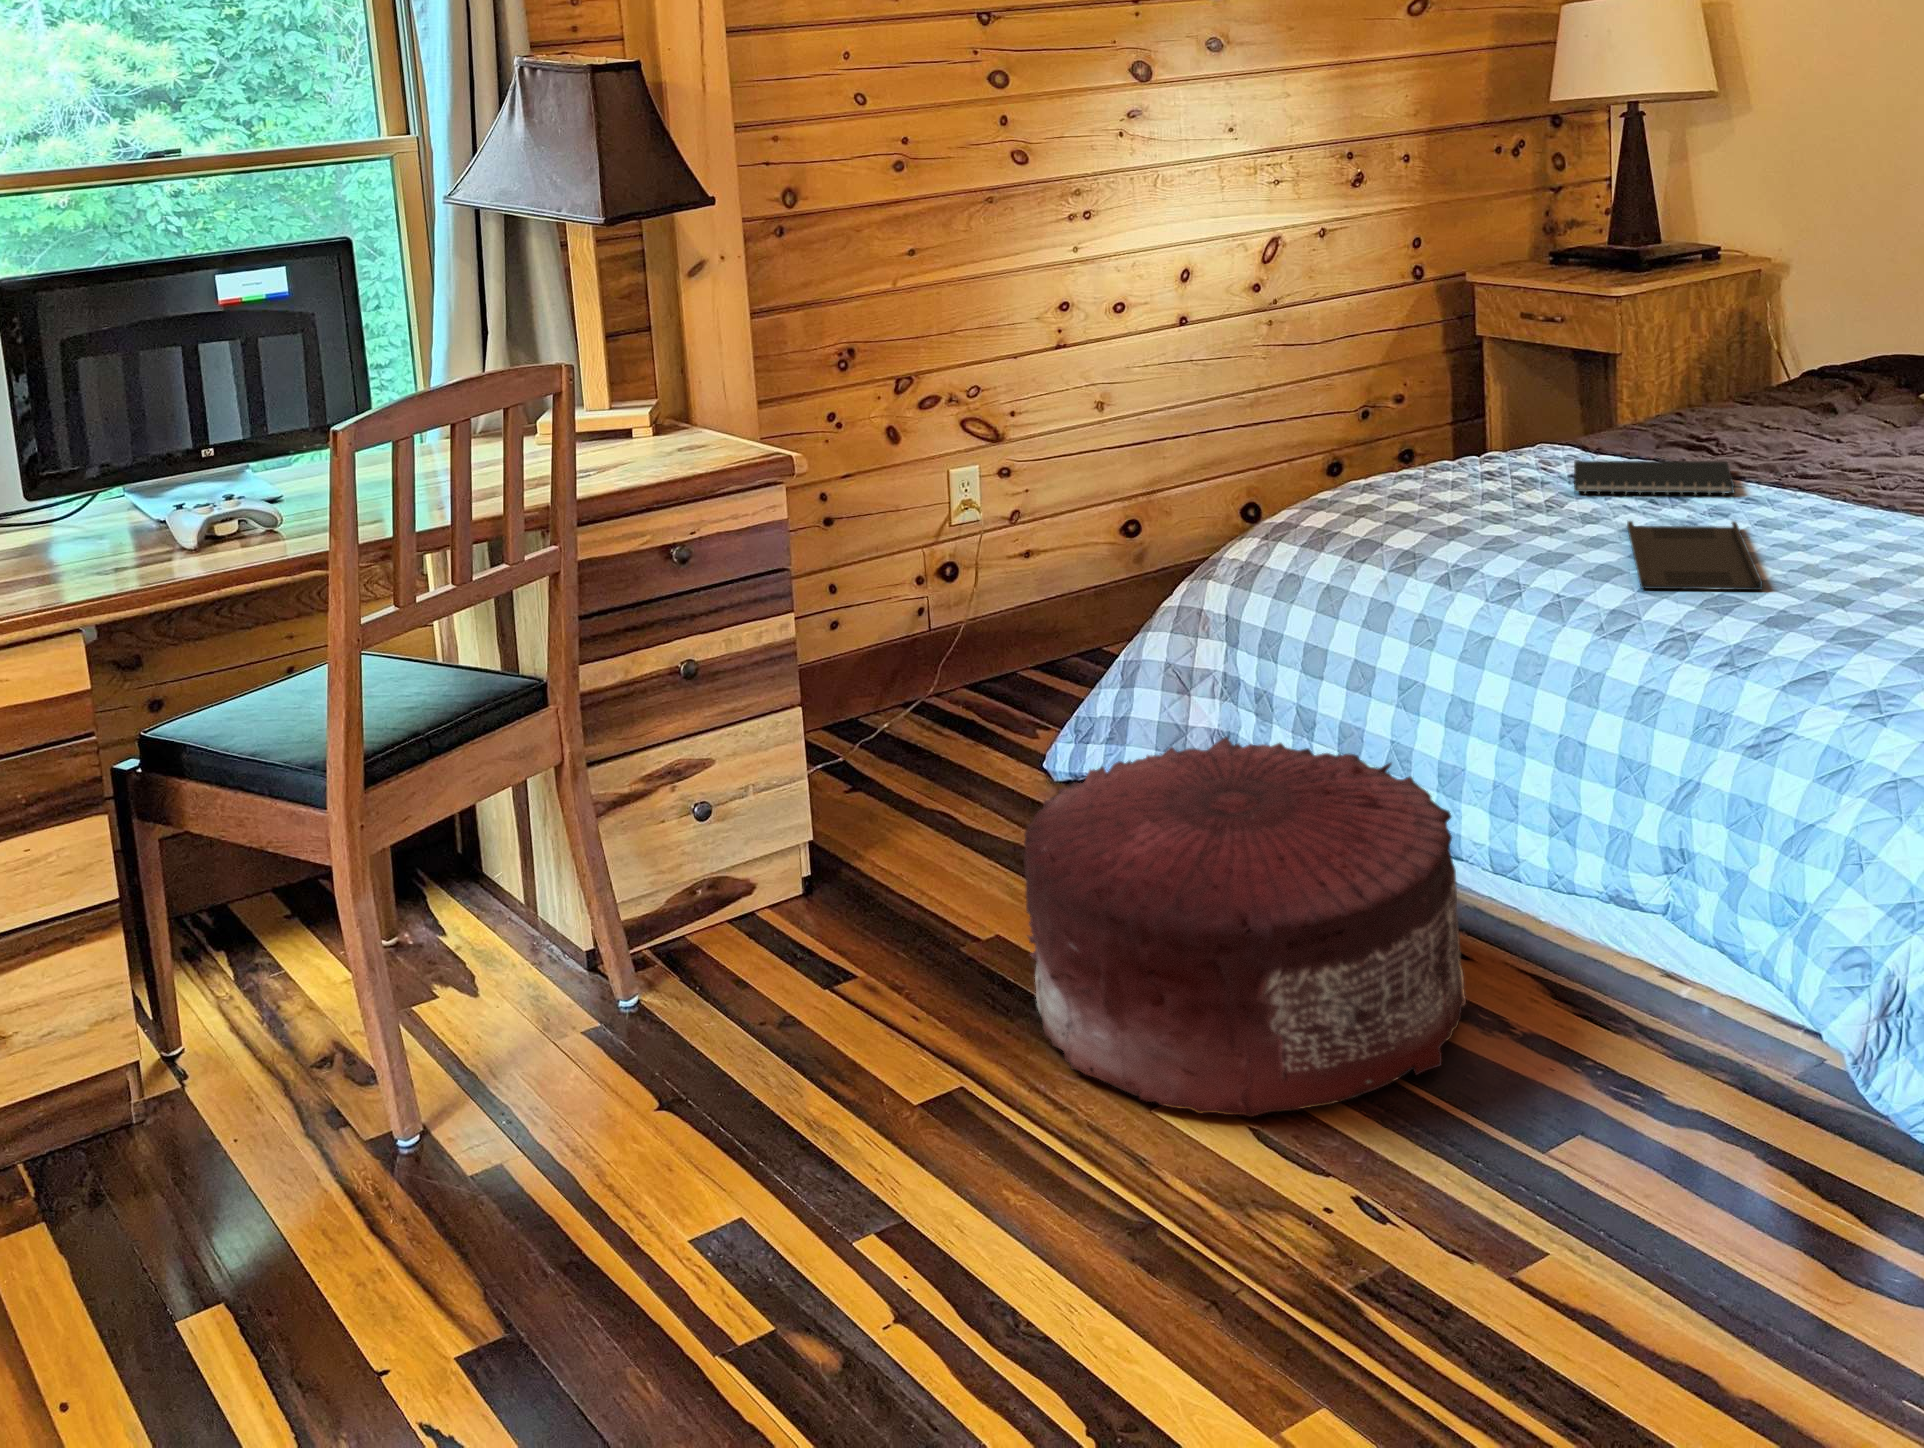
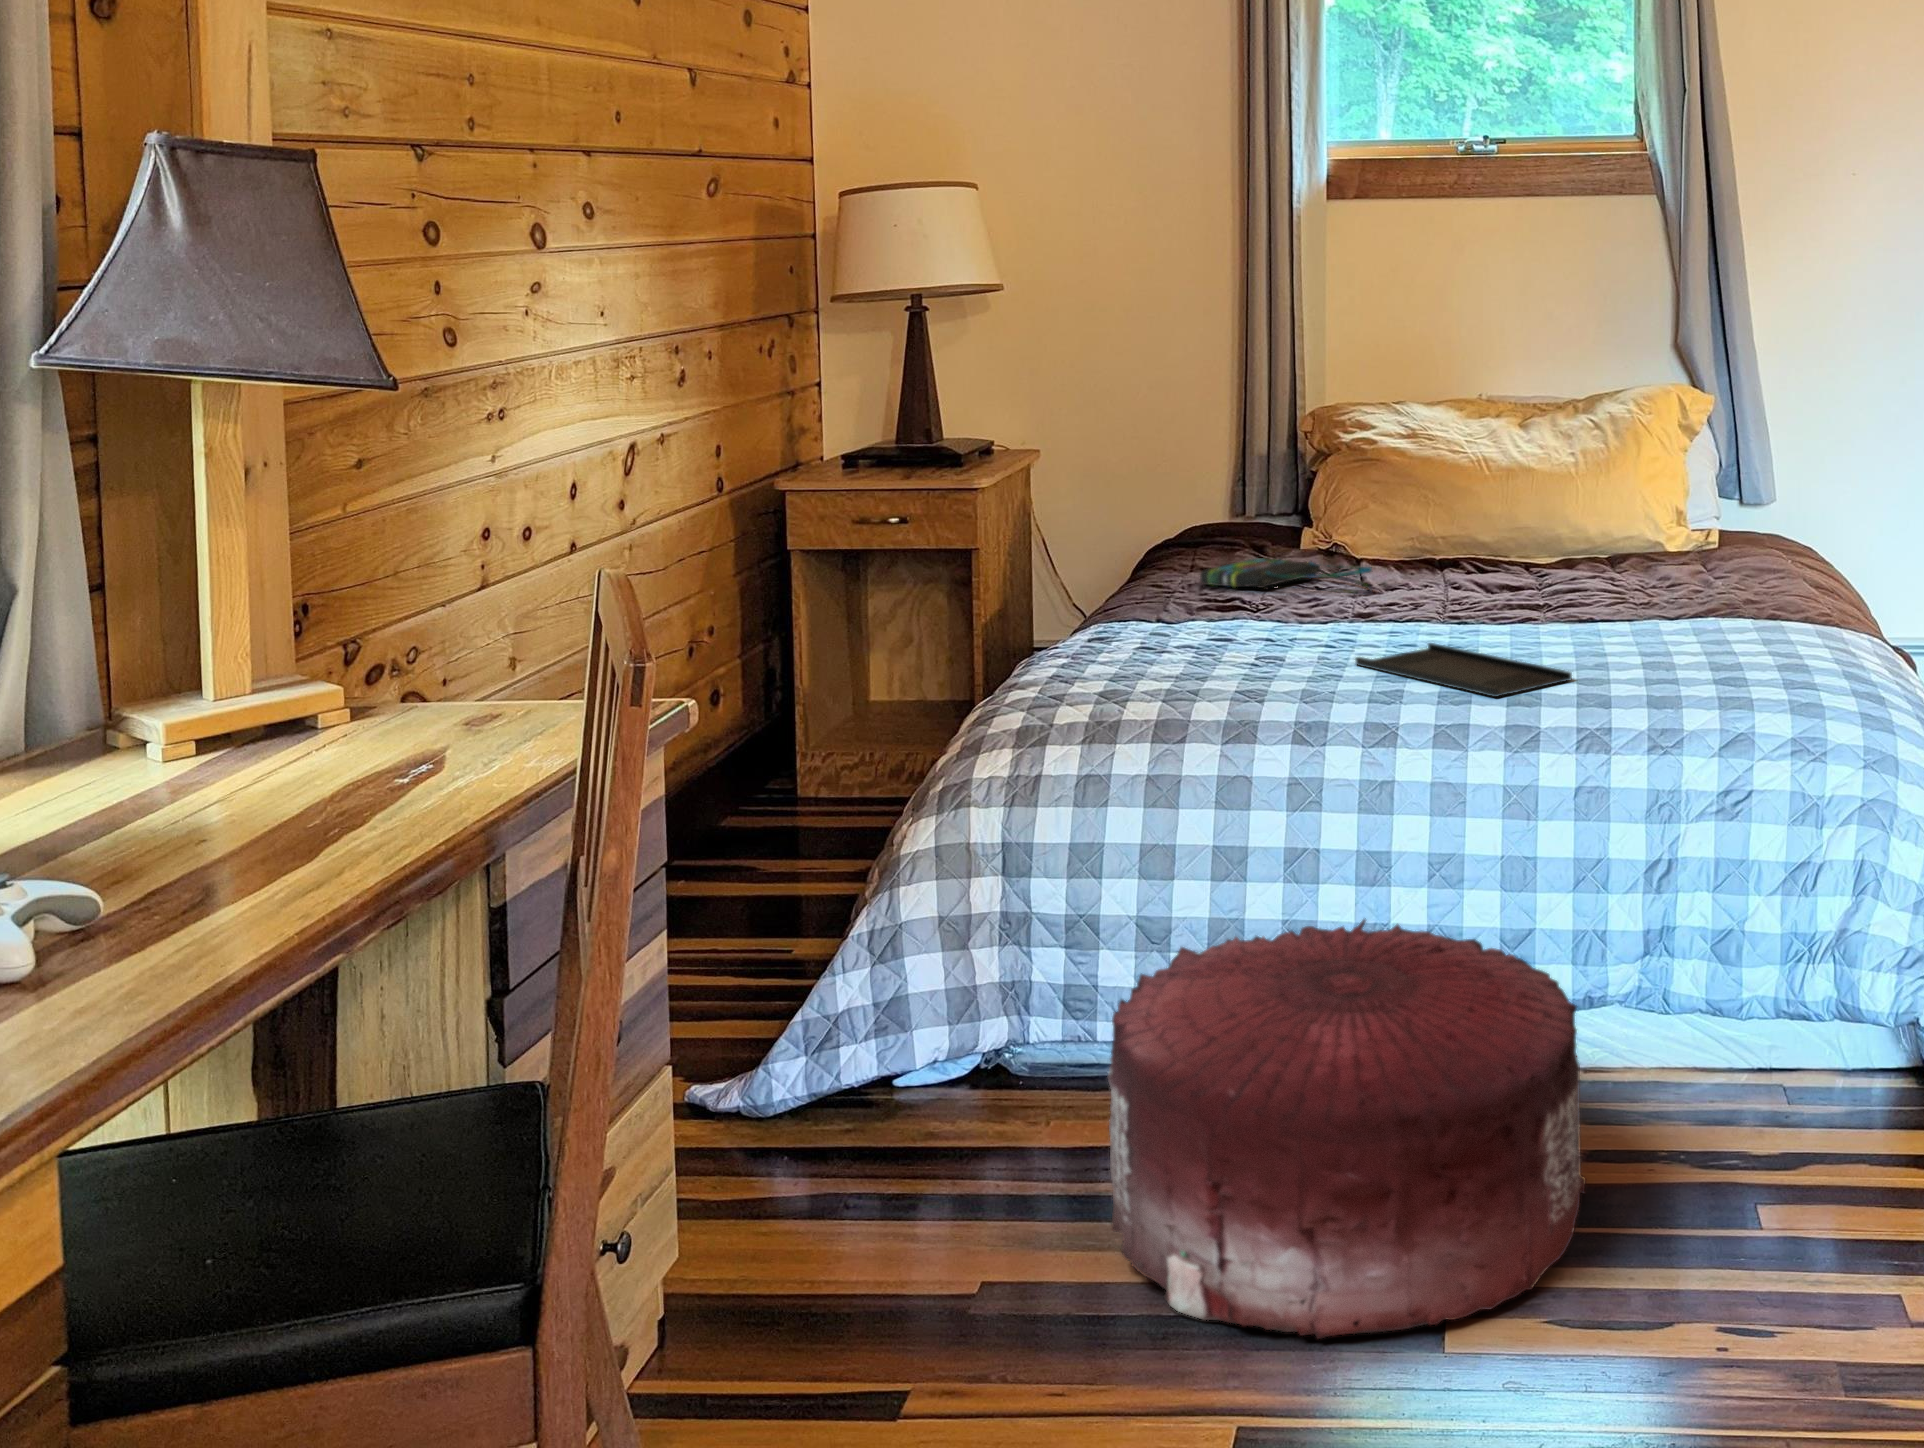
tote bag: none [1734,402,1872,459] -> present [1200,558,1373,594]
notebook: present [1574,460,1734,495] -> none [1184,607,1362,650]

